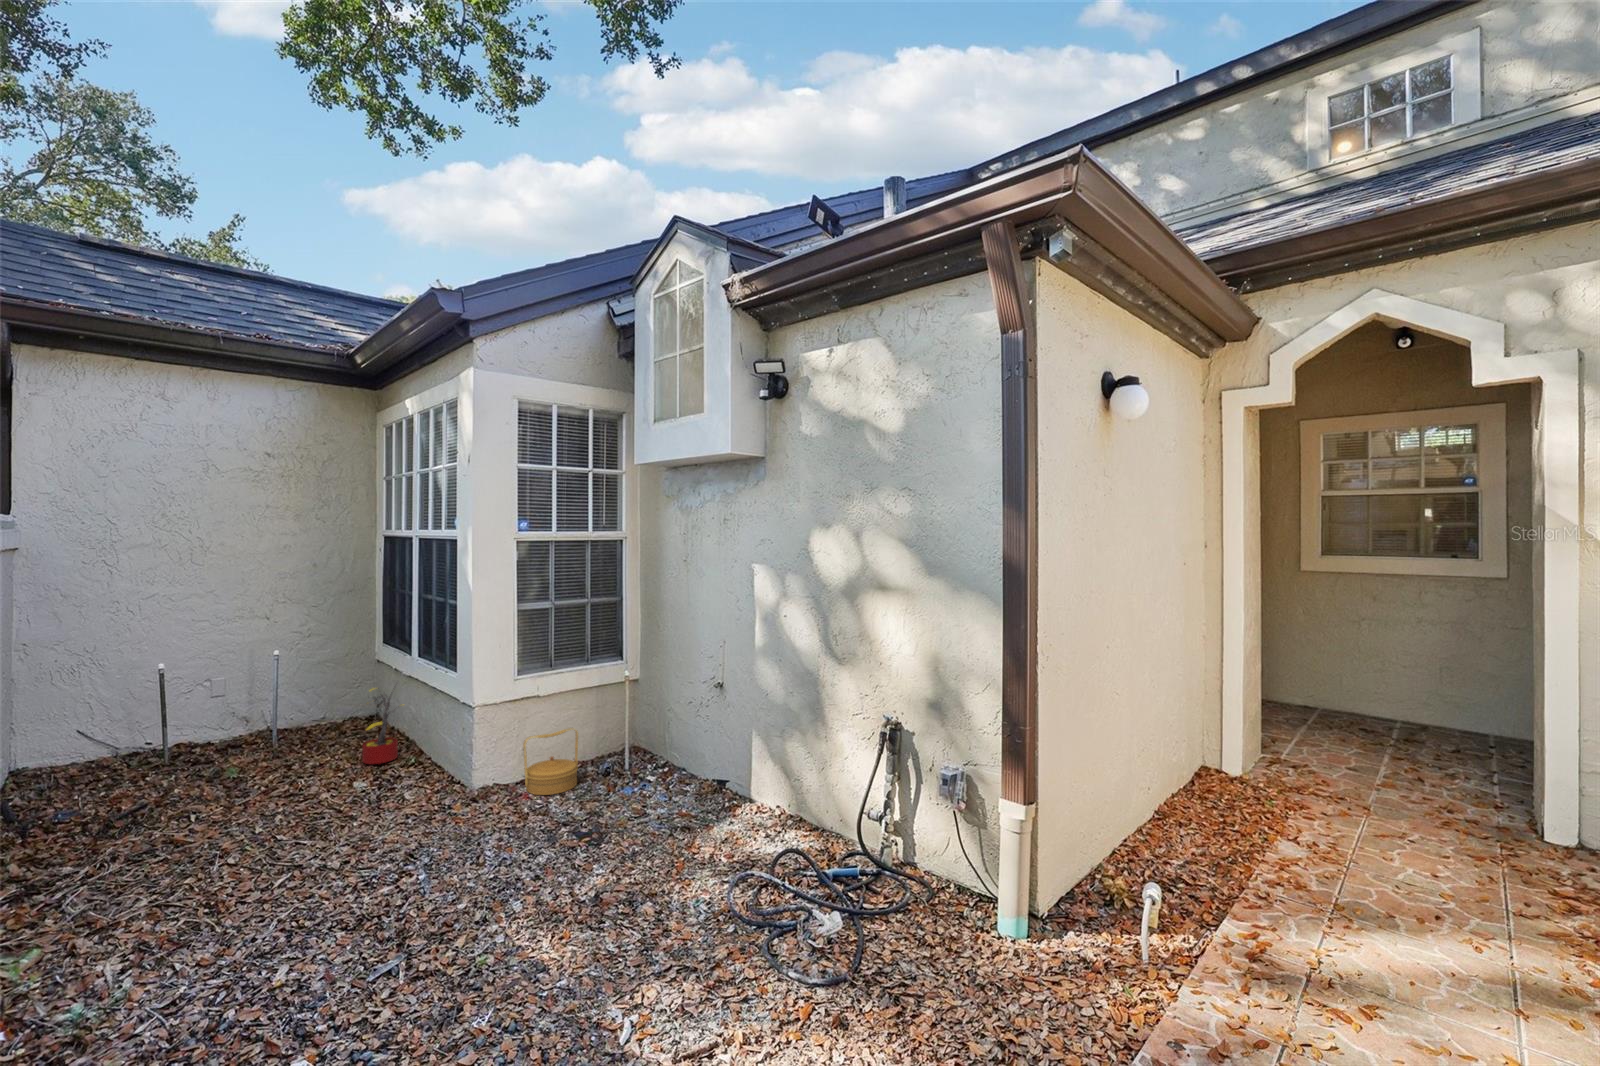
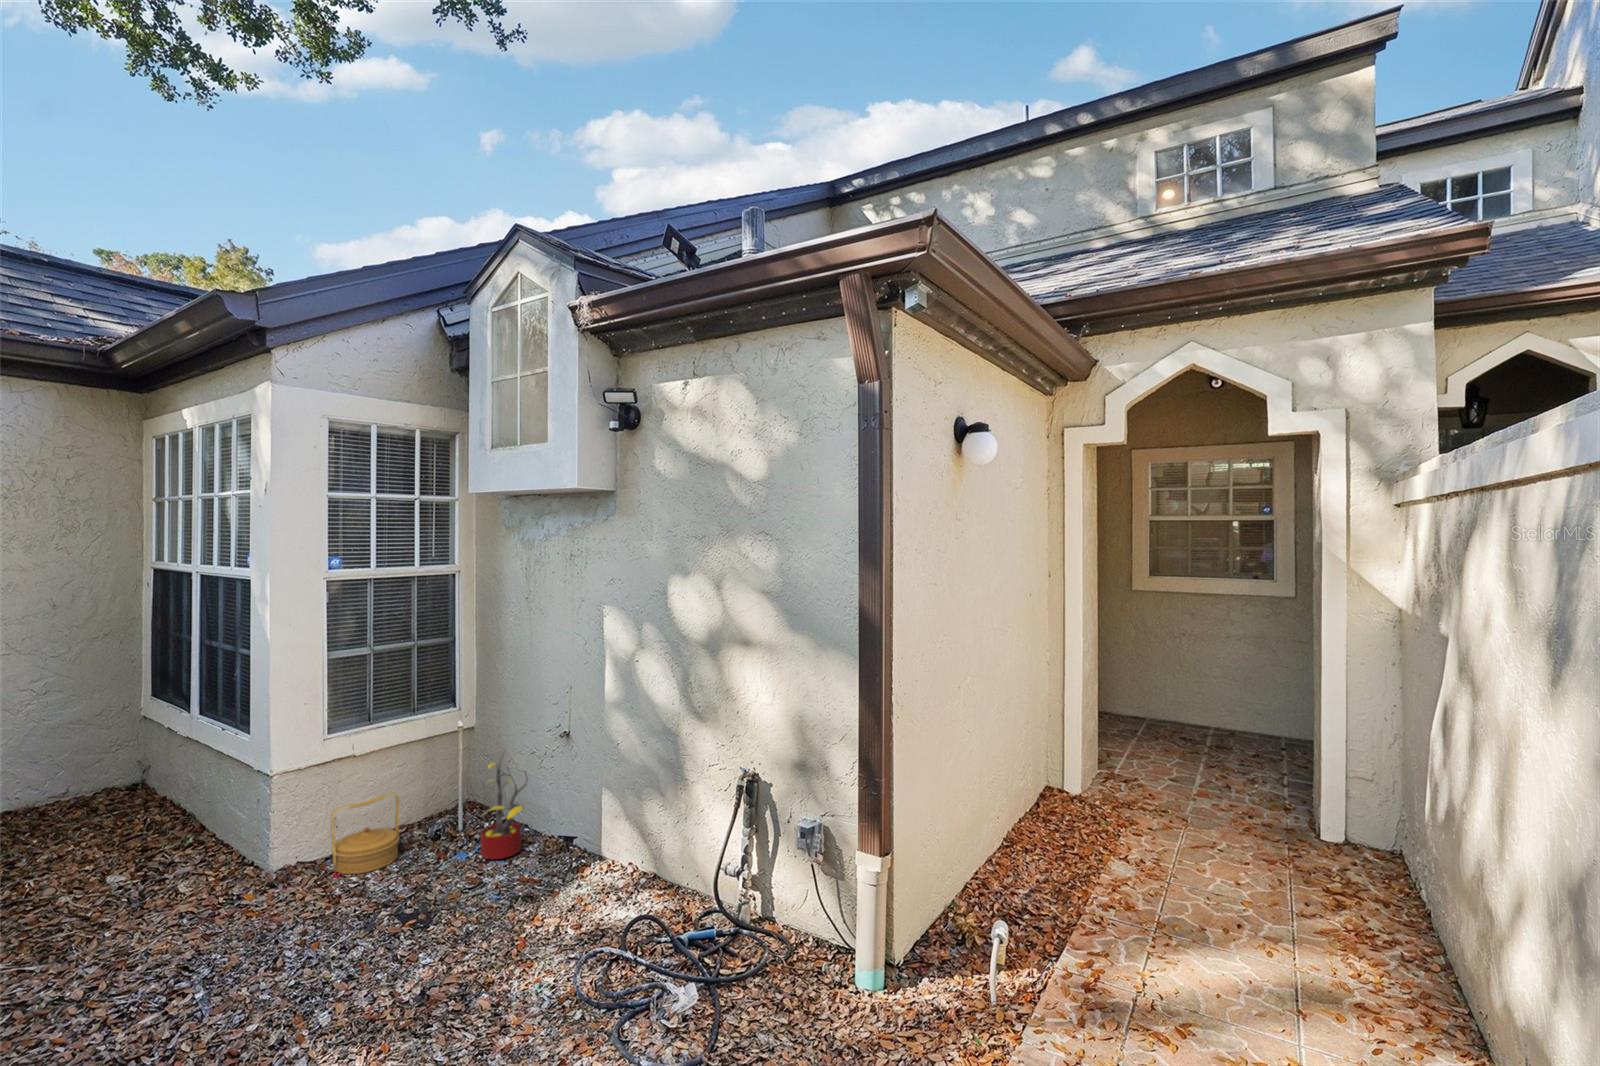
decorative plant: present [362,689,398,764] -> present [481,761,528,859]

